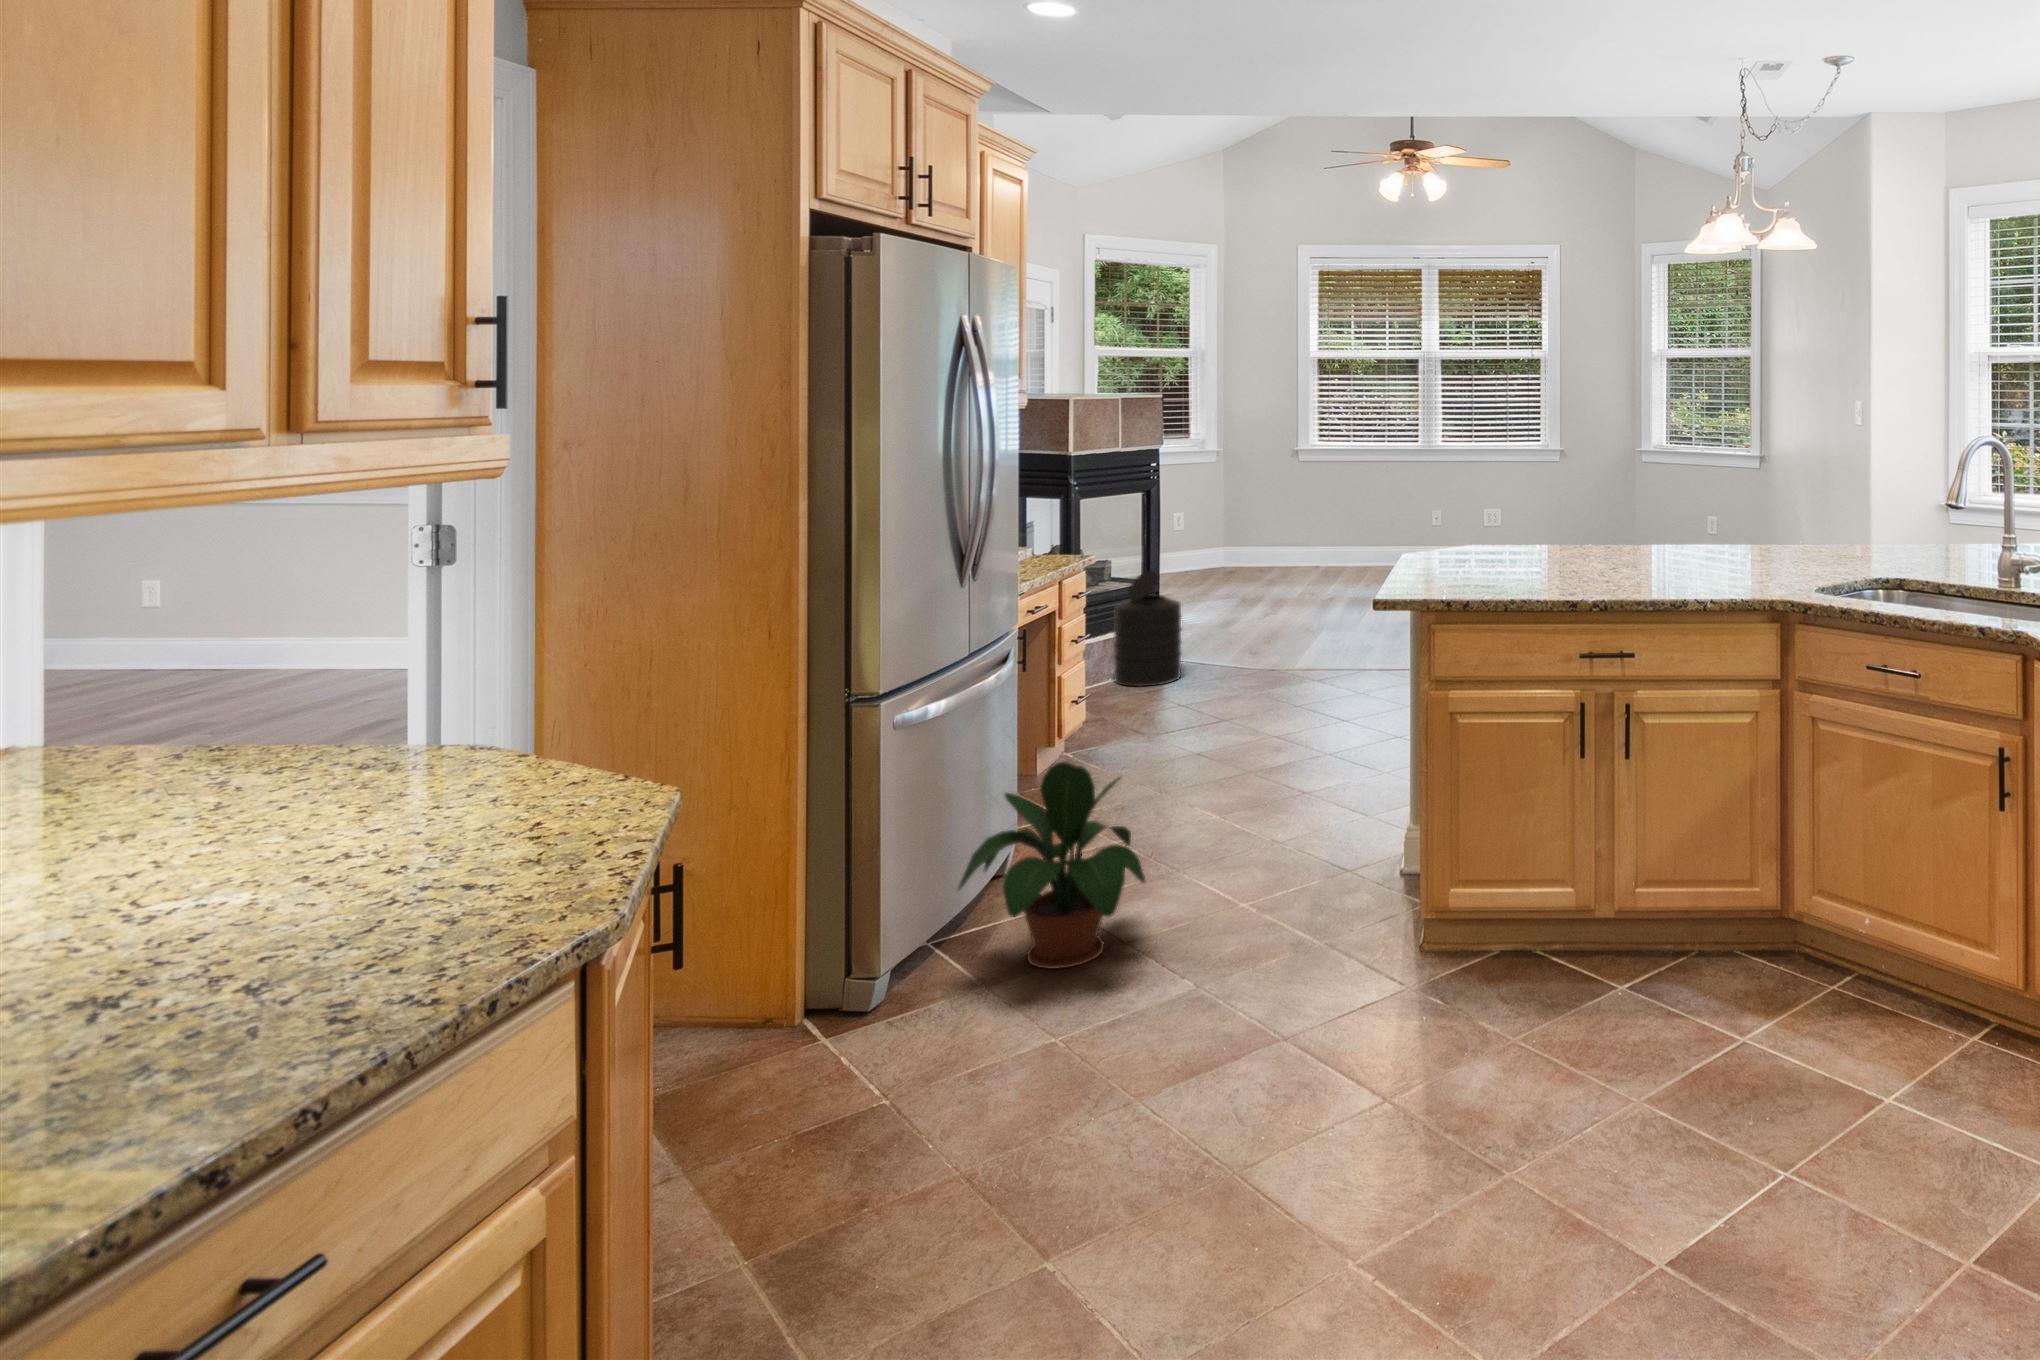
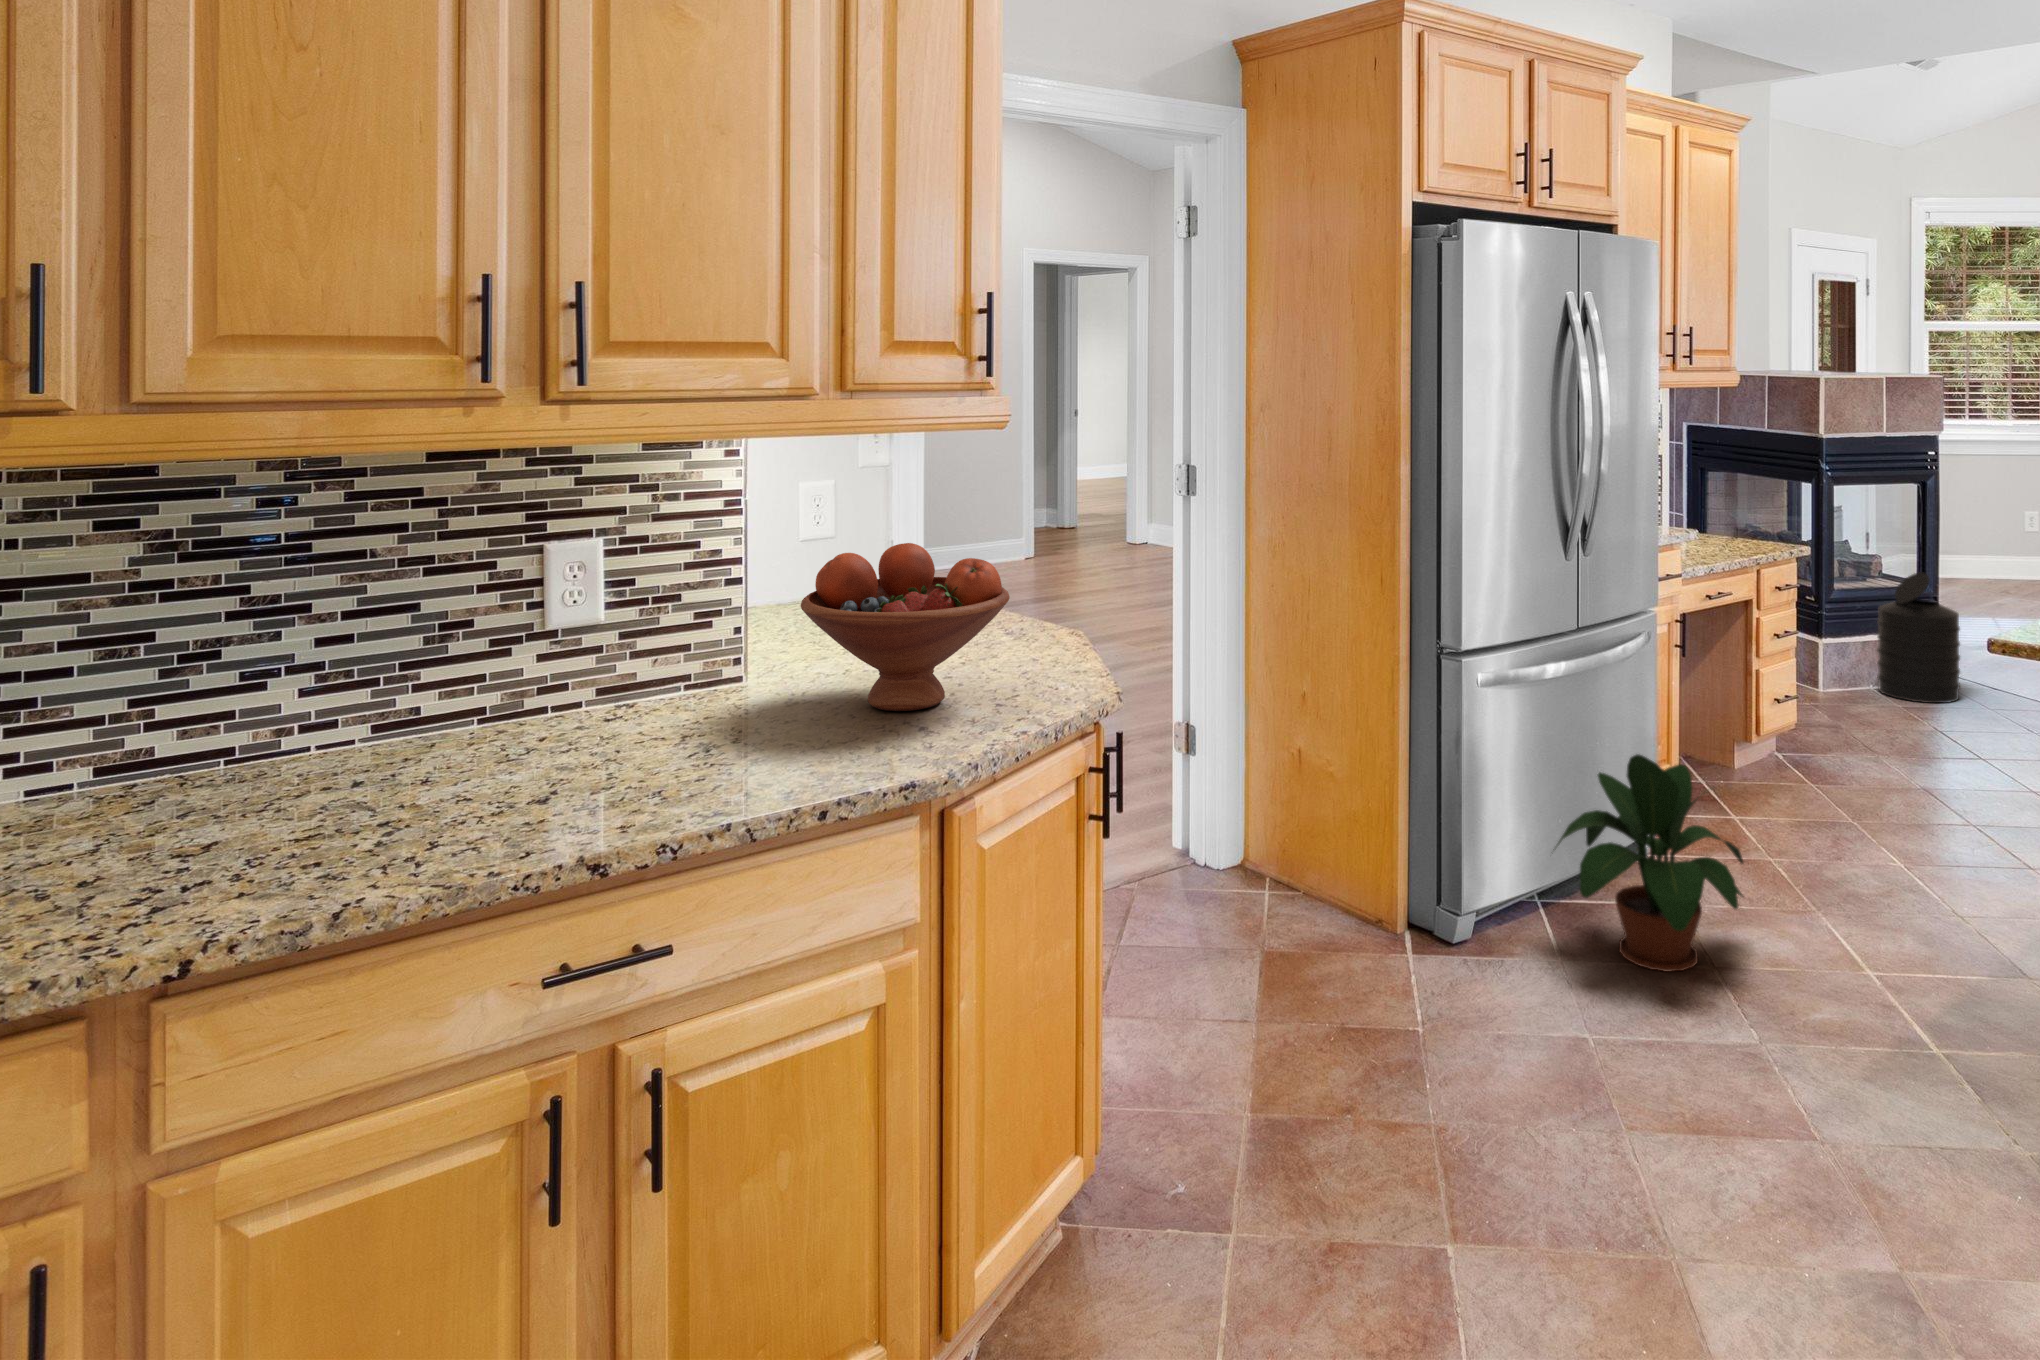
fruit bowl: none [189,649,567,888] -> present [801,543,1010,711]

